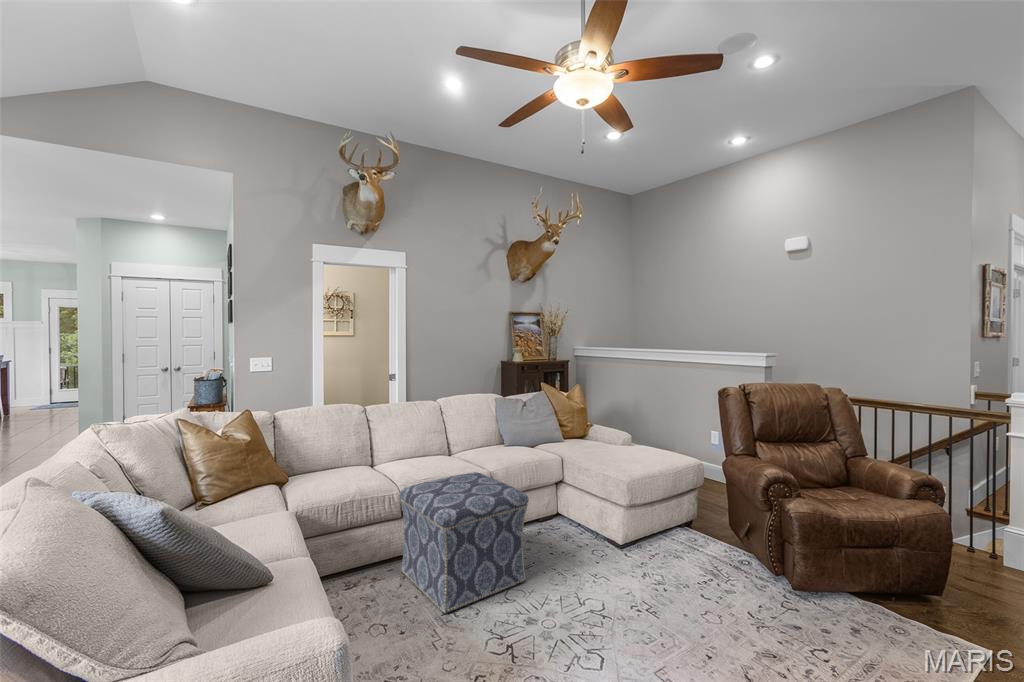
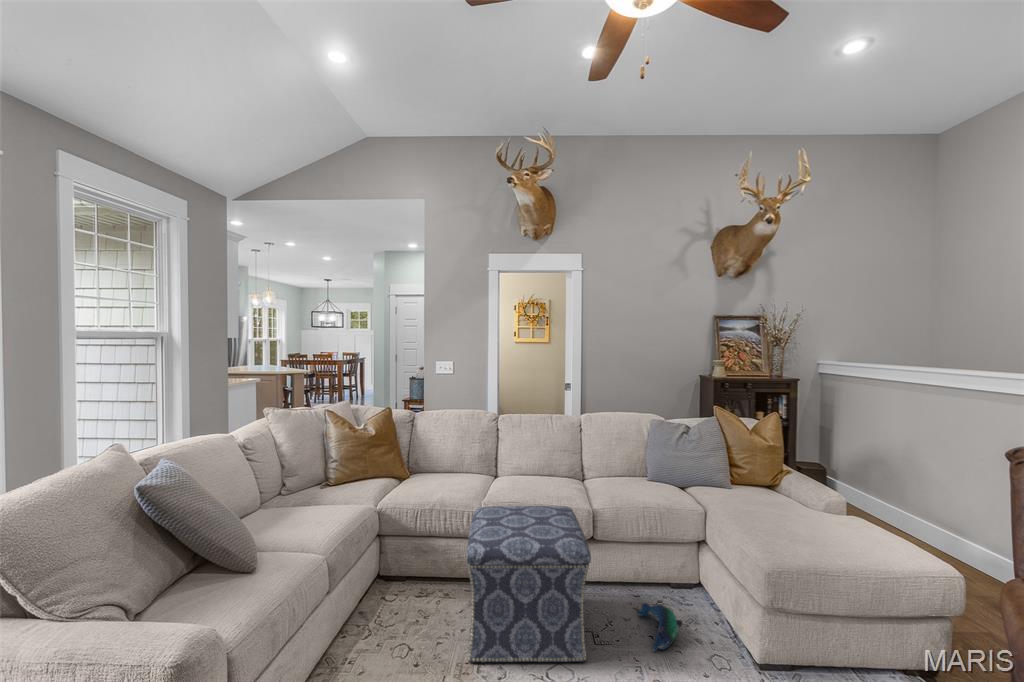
plush toy: none [532,530,569,560] -> present [638,603,682,652]

